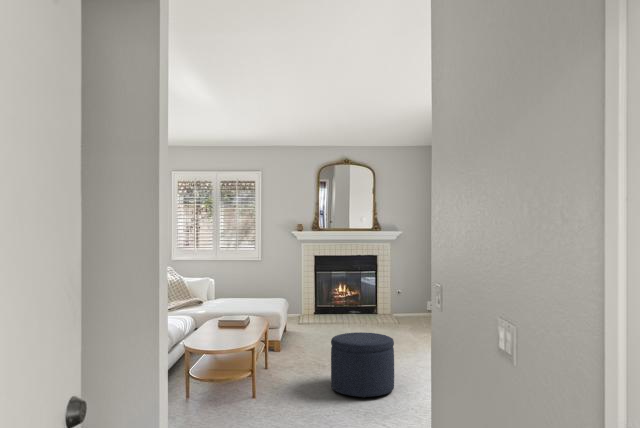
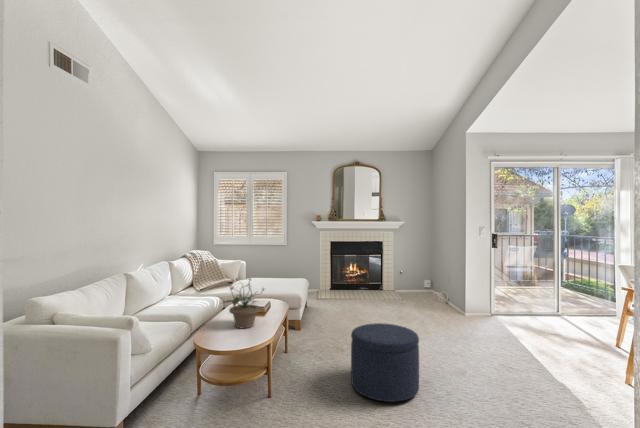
potted plant: none [204,289,248,338] -> present [224,278,264,328]

